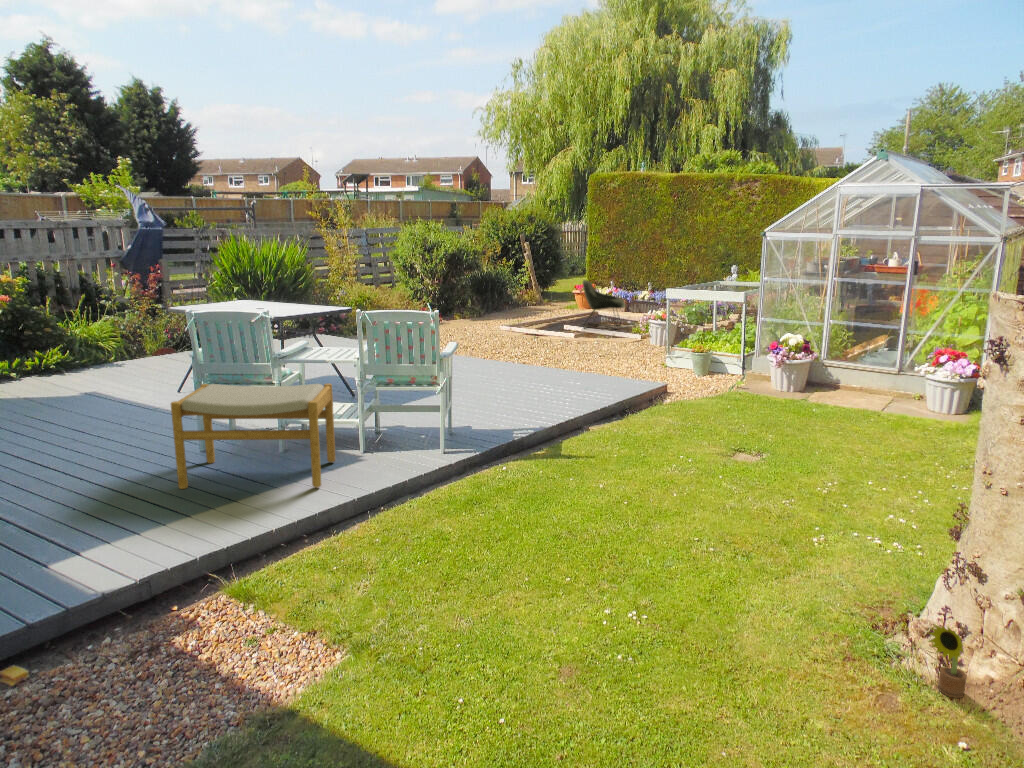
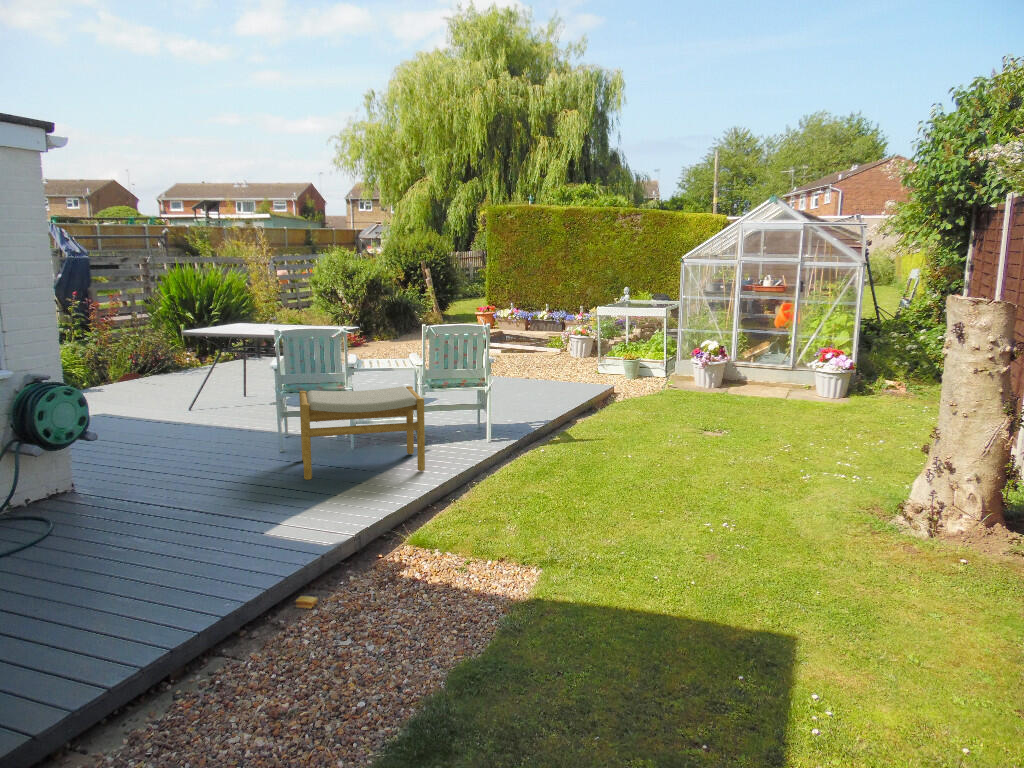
lounge chair: present [583,280,625,329] -> none [496,302,536,347]
decorative plant: present [929,625,967,698] -> none [923,501,949,547]

